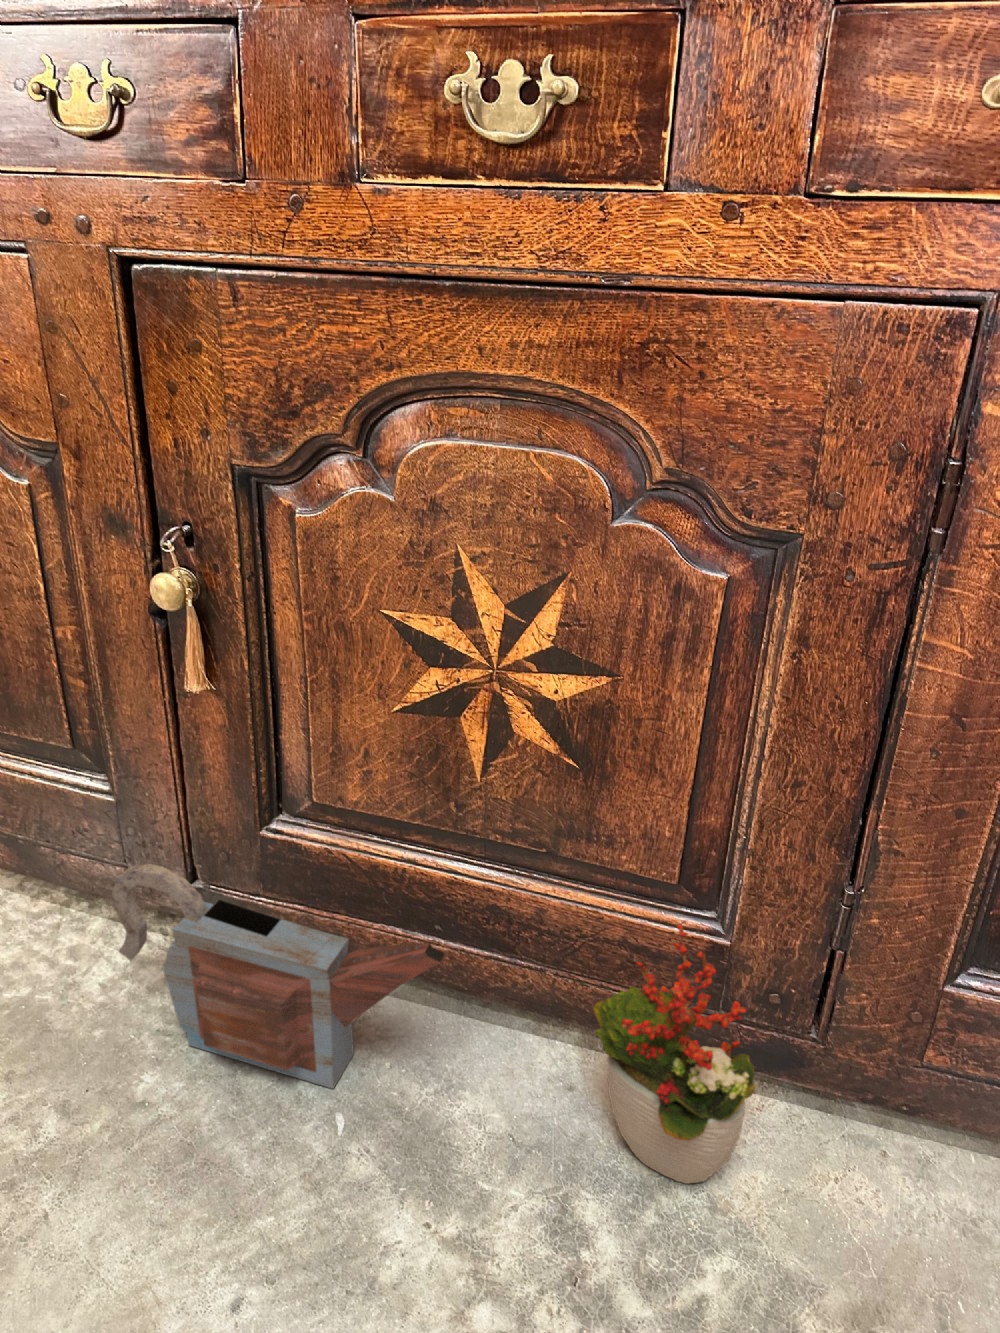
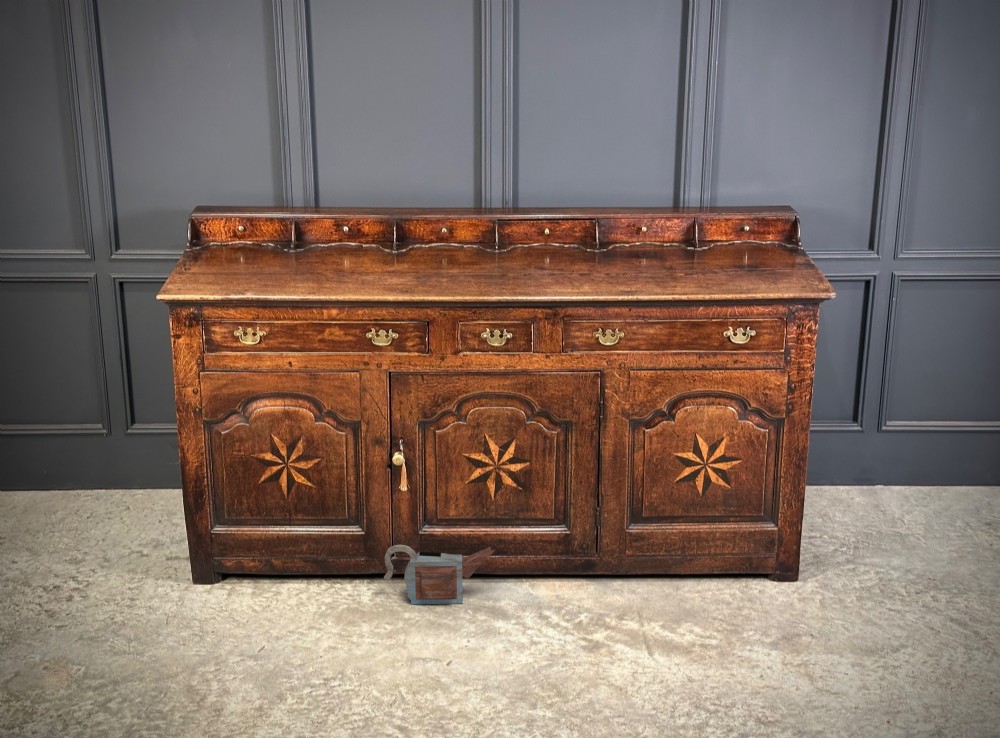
decorative plant: present [593,924,756,1183] -> none [537,525,584,600]

